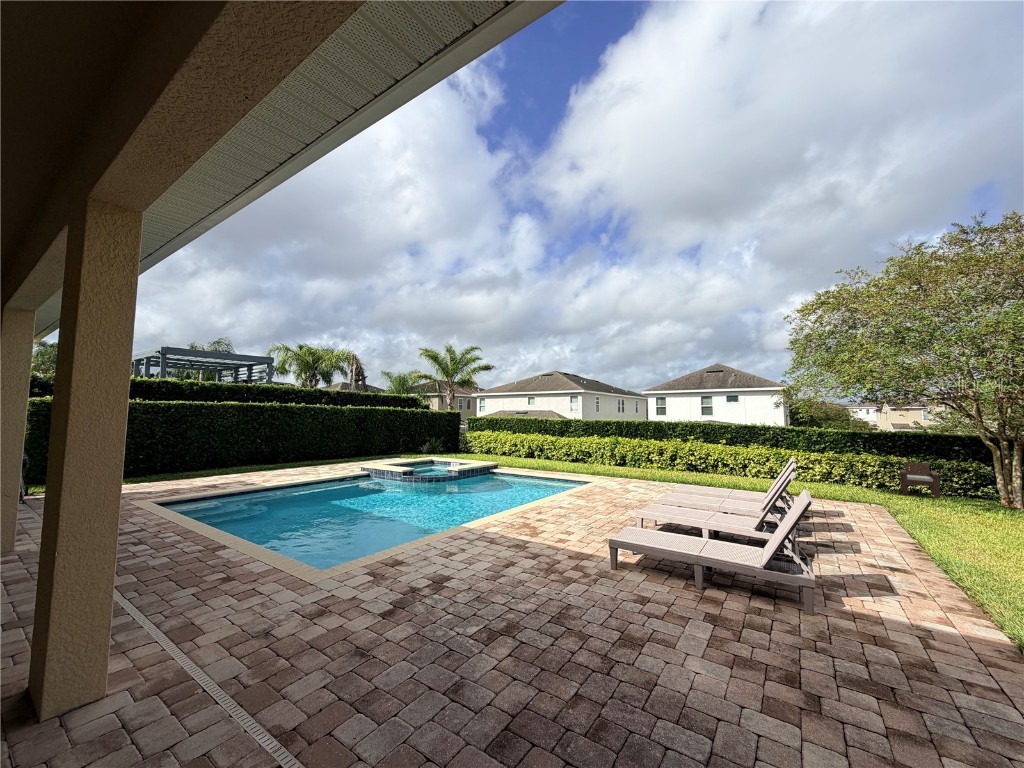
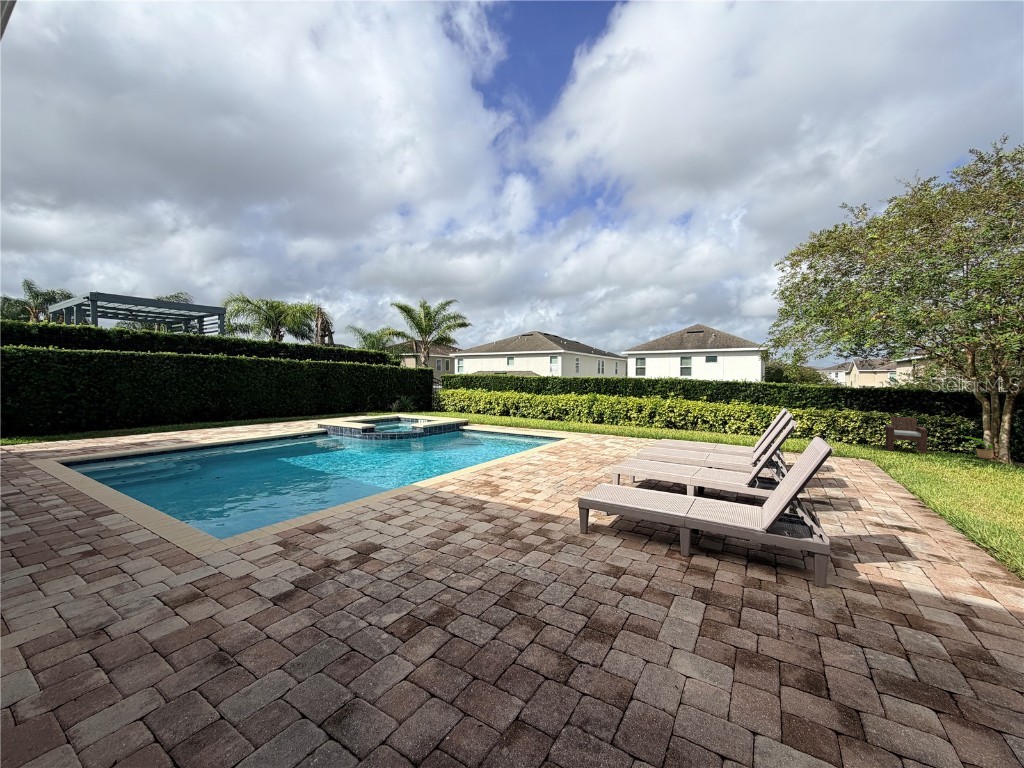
potted plant: none [972,482,1005,504] -> present [964,436,994,459]

